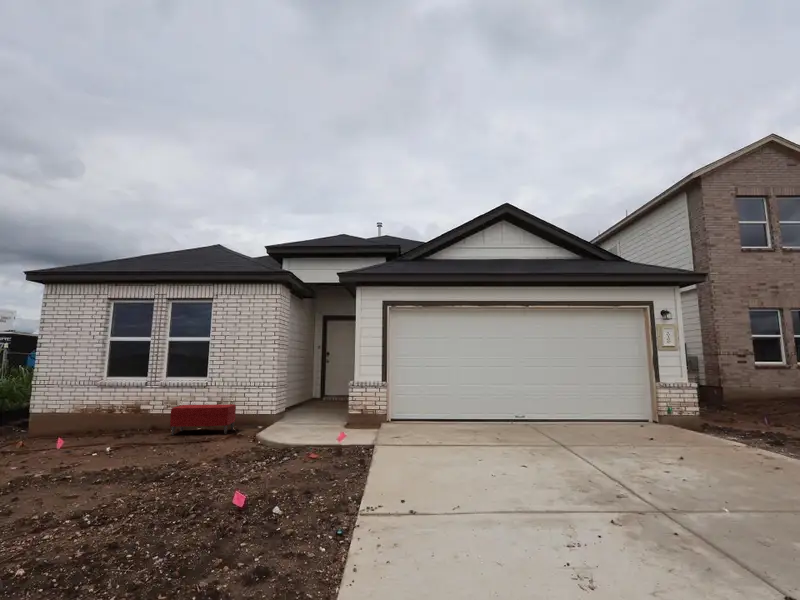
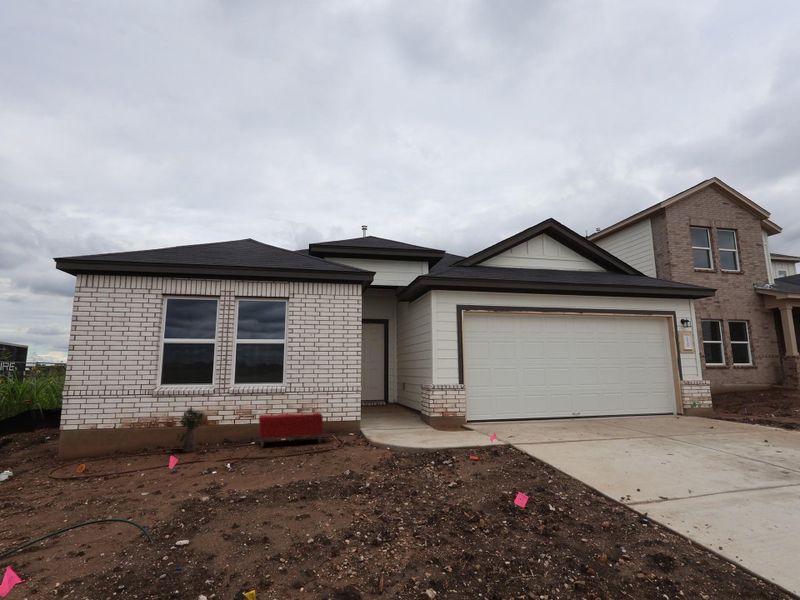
potted plant: none [103,397,133,435] -> present [175,408,204,452]

